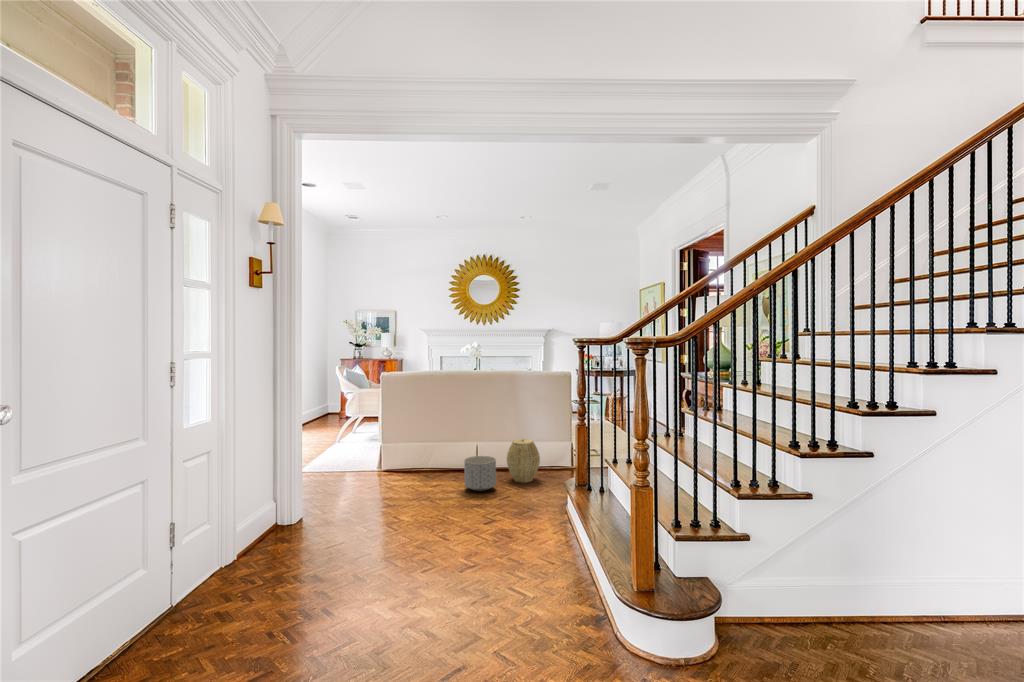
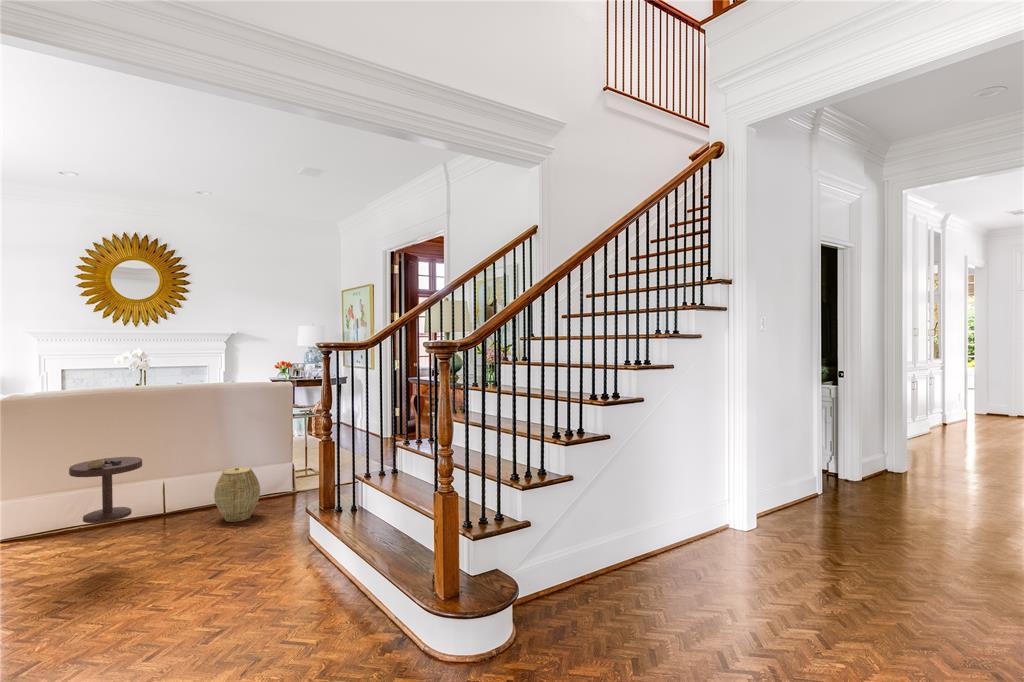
side table: none [408,421,451,501] -> present [69,457,142,523]
planter: present [464,456,496,491] -> none [157,495,205,543]

